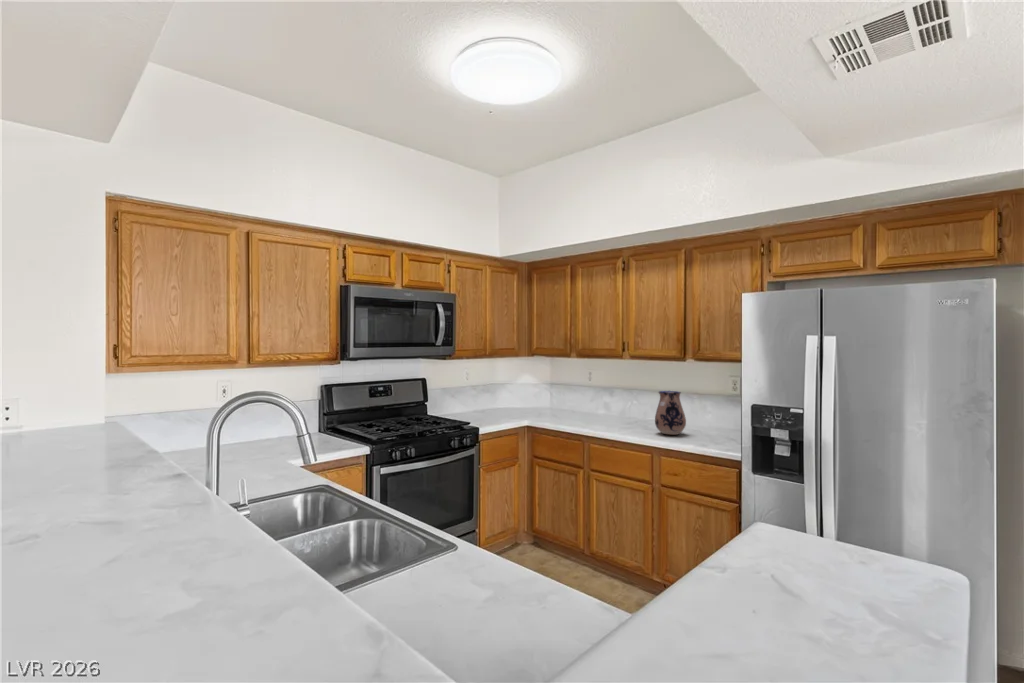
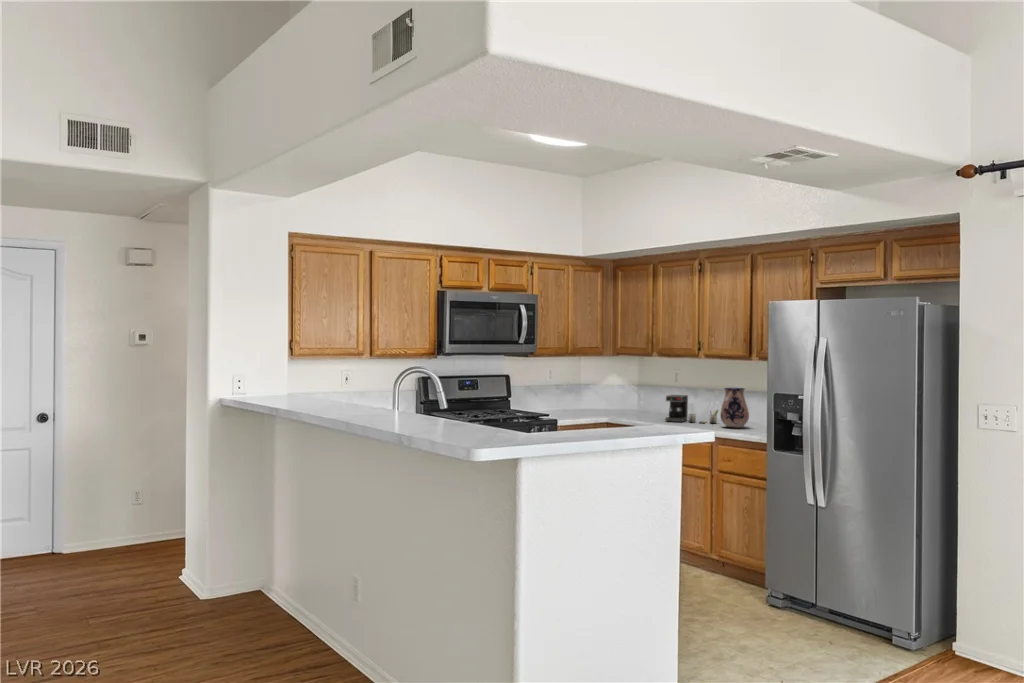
coffee maker: none [591,397,647,428] -> present [665,395,718,423]

